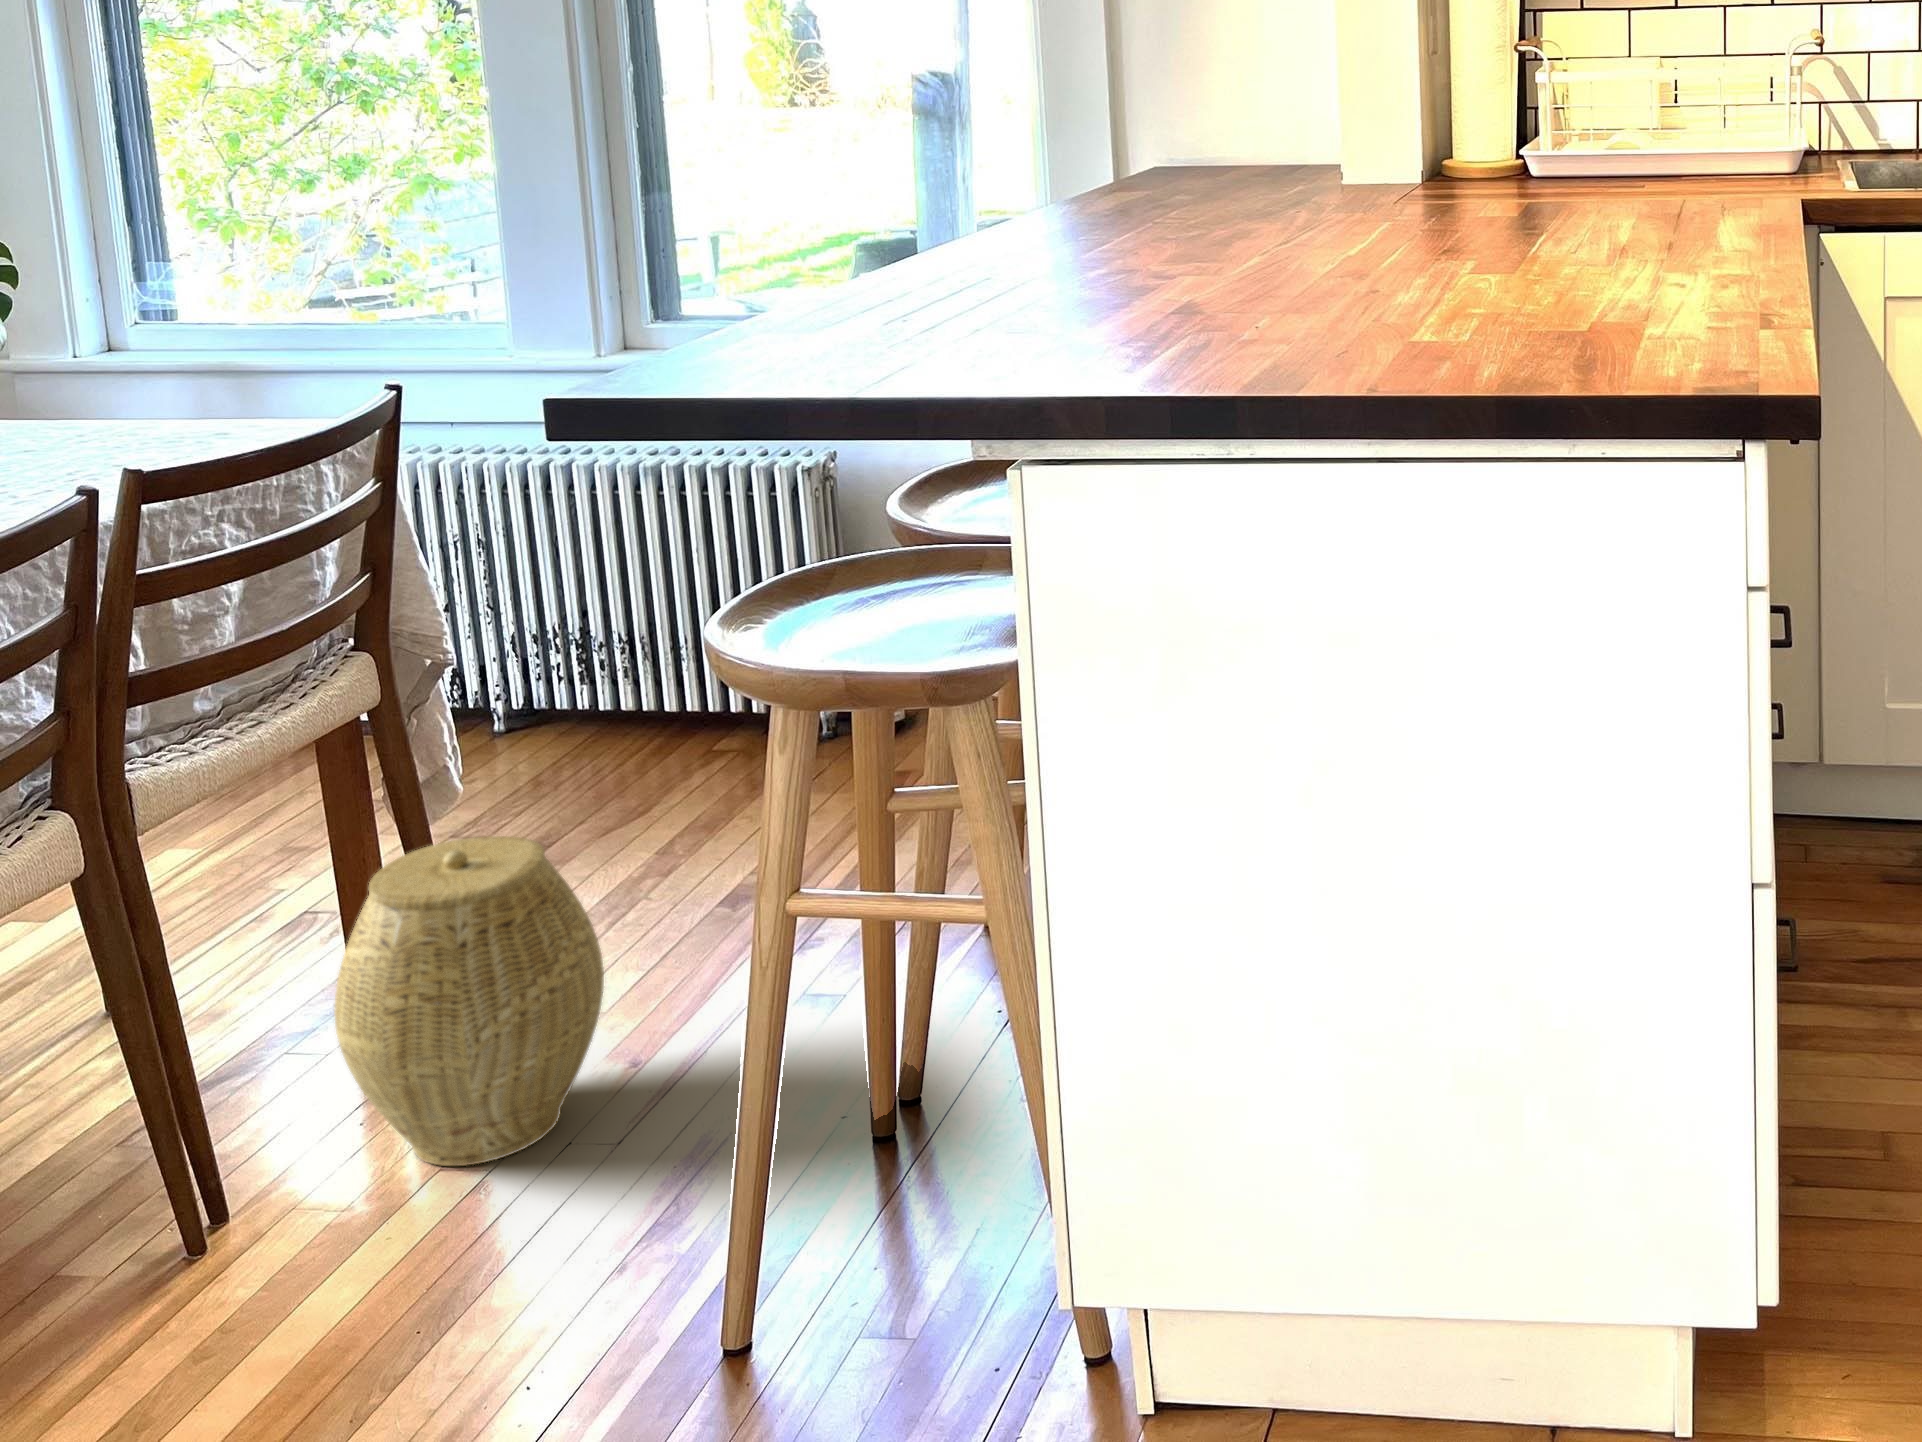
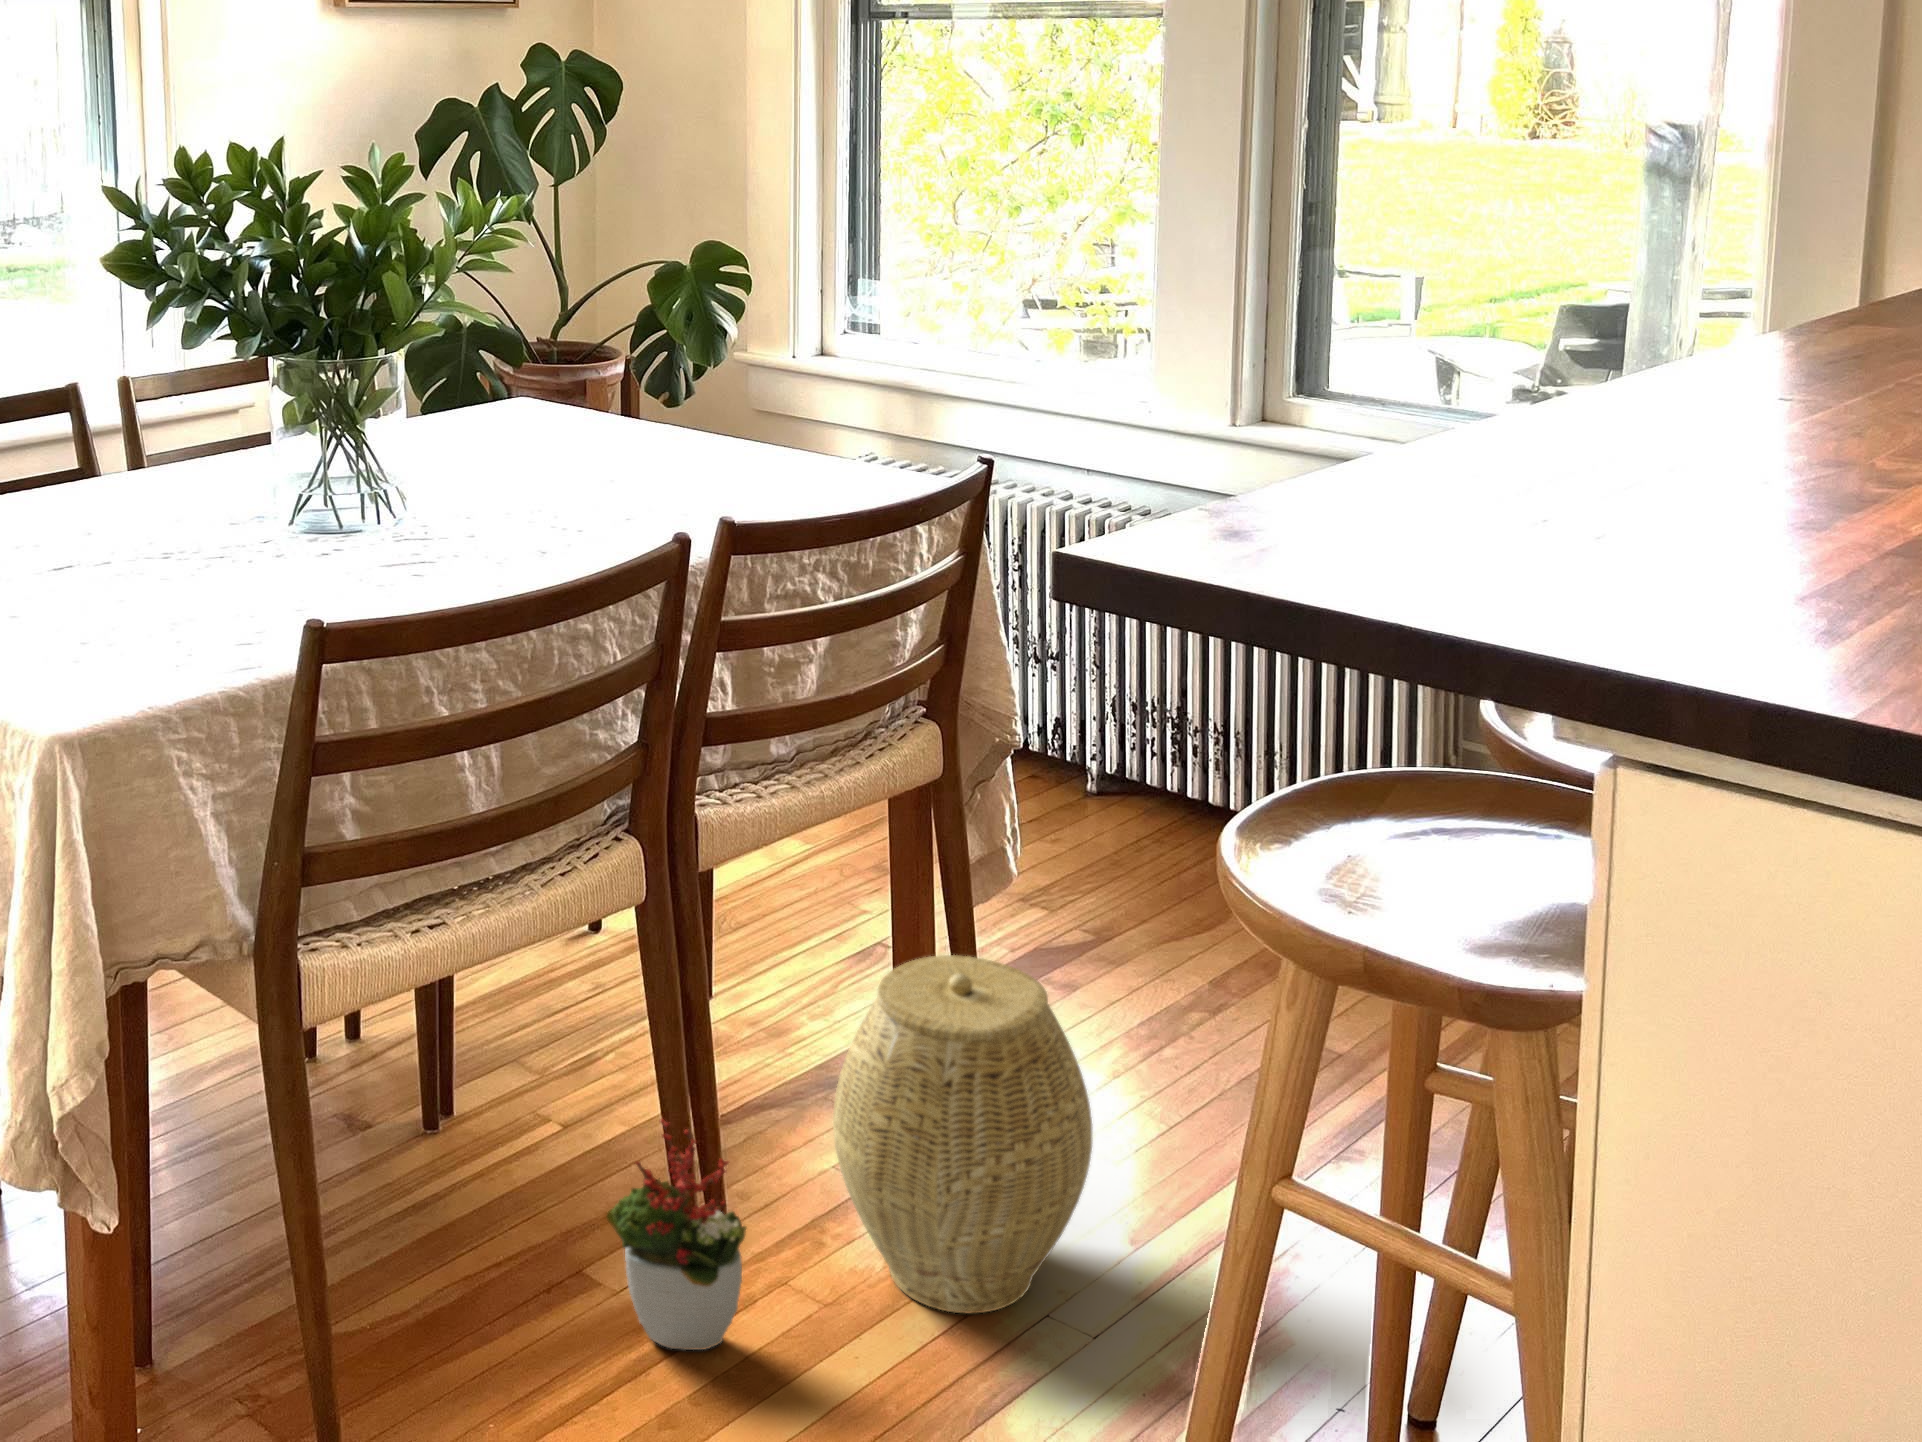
decorative plant: none [99,1068,268,1300] -> present [606,1119,746,1350]

